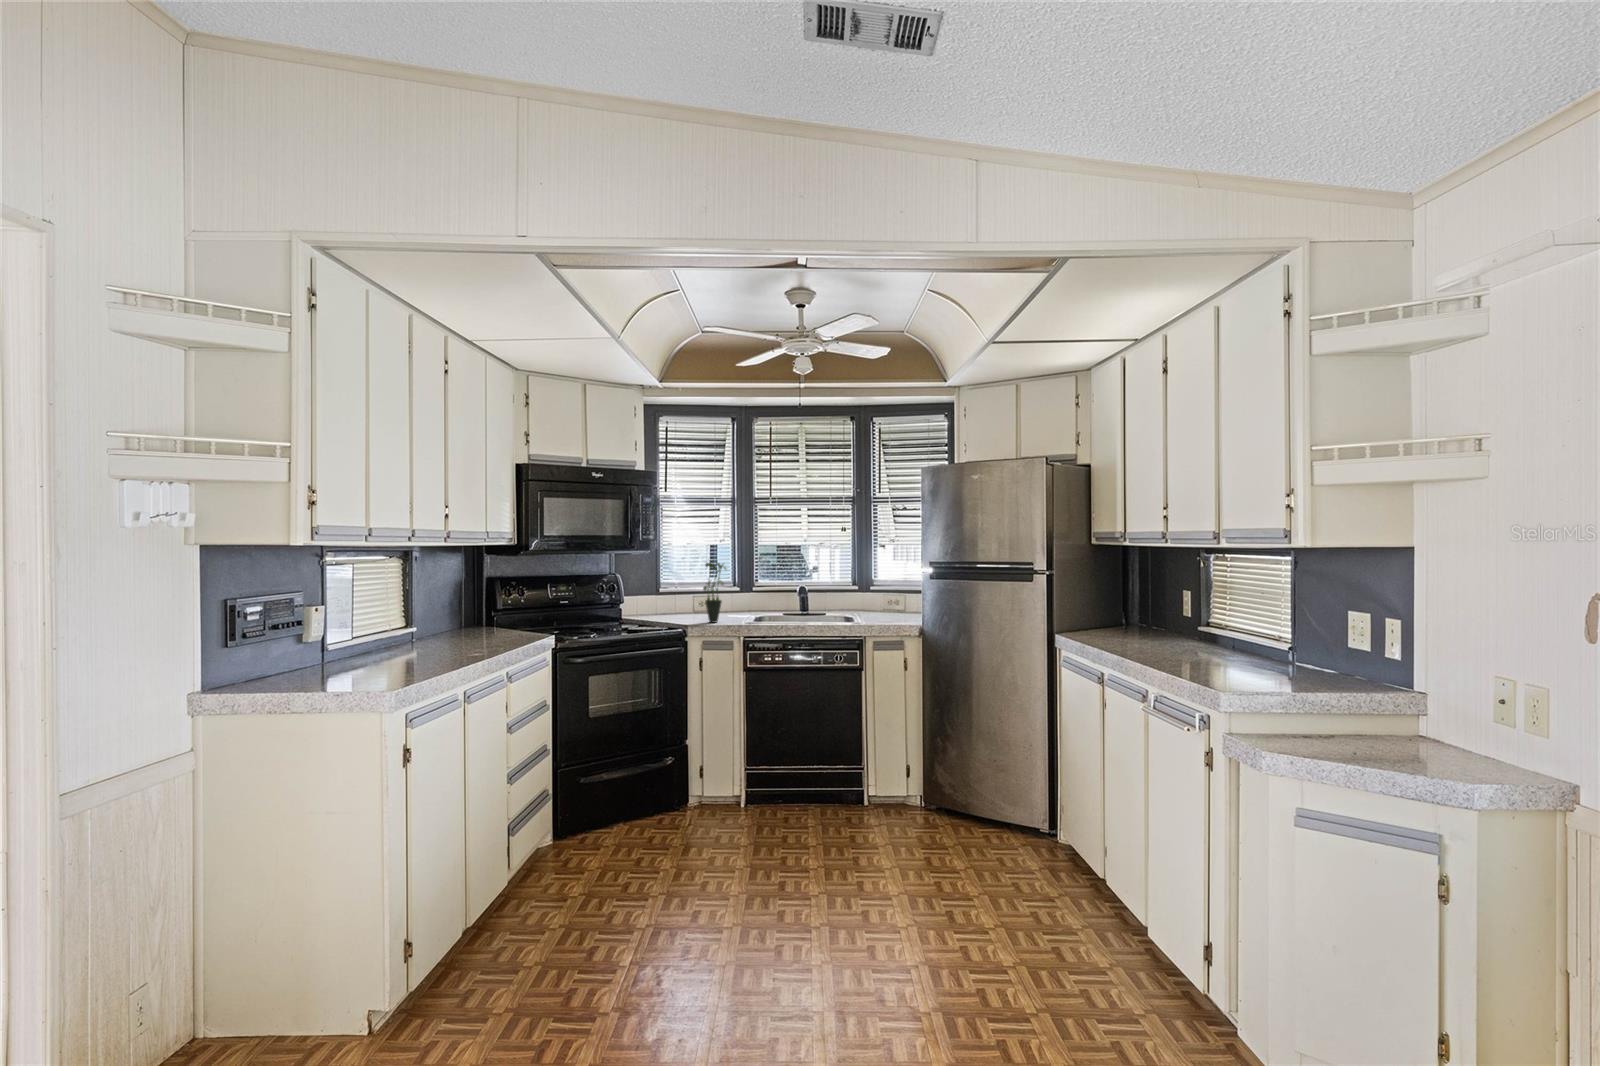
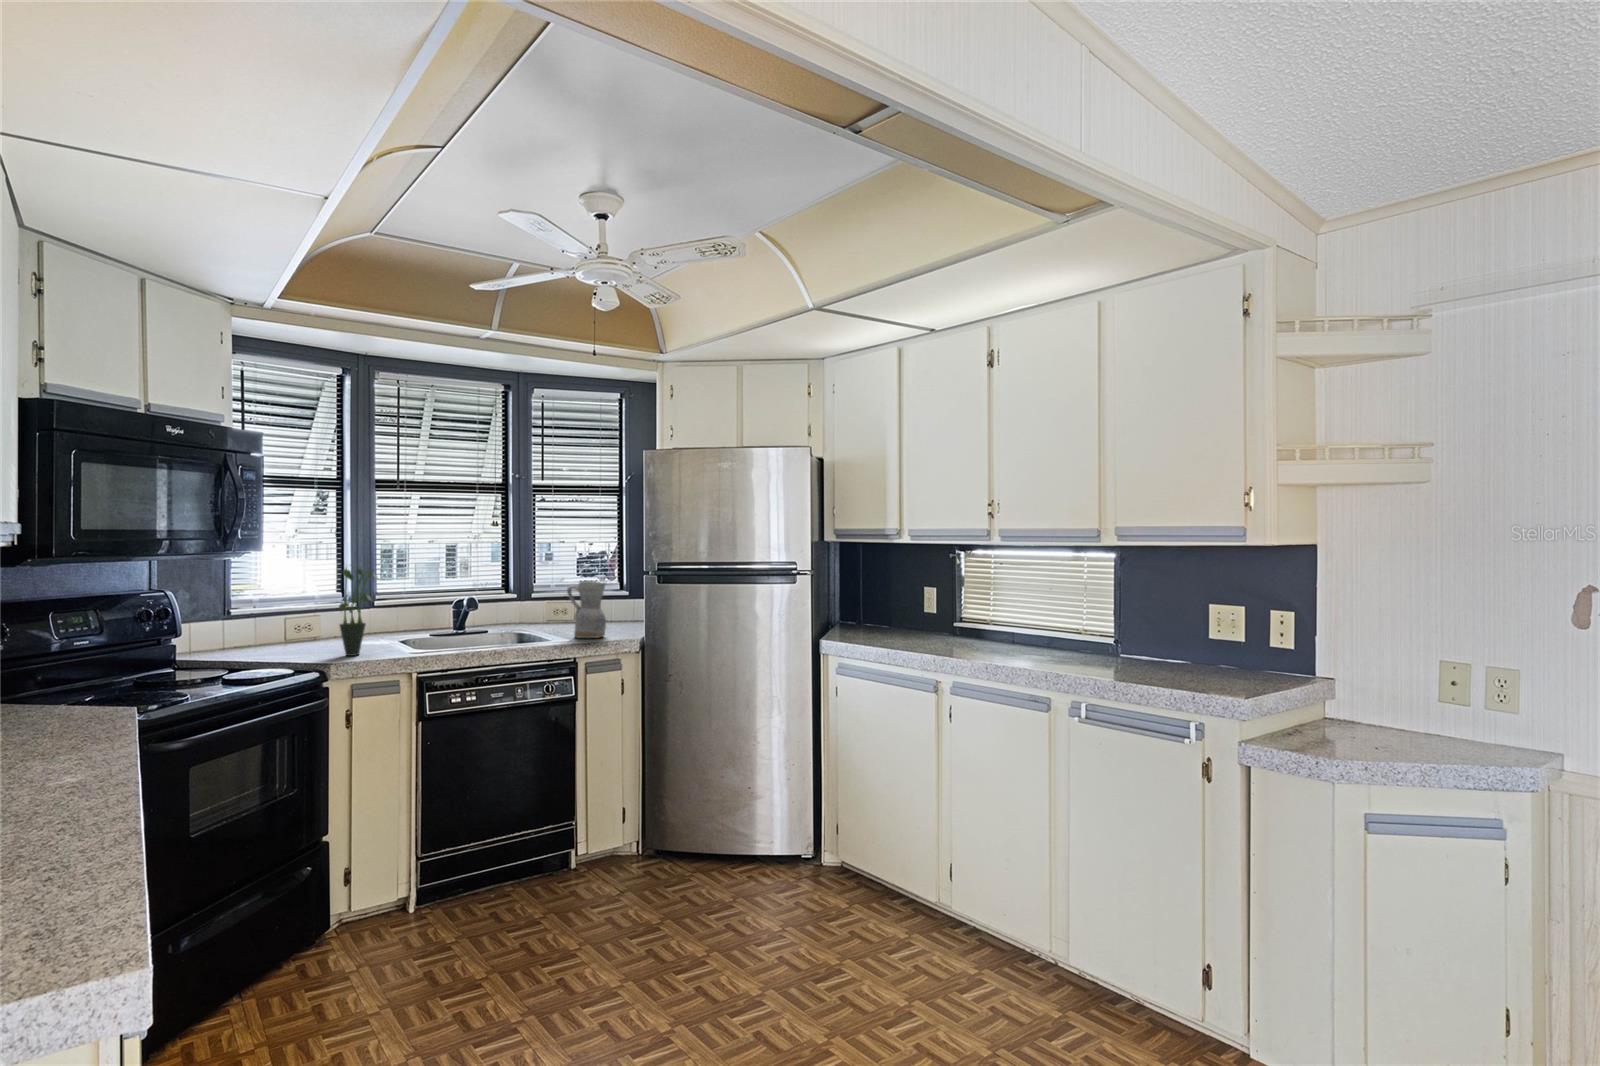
ceramic pitcher: none [870,575,900,622] -> present [567,581,606,638]

